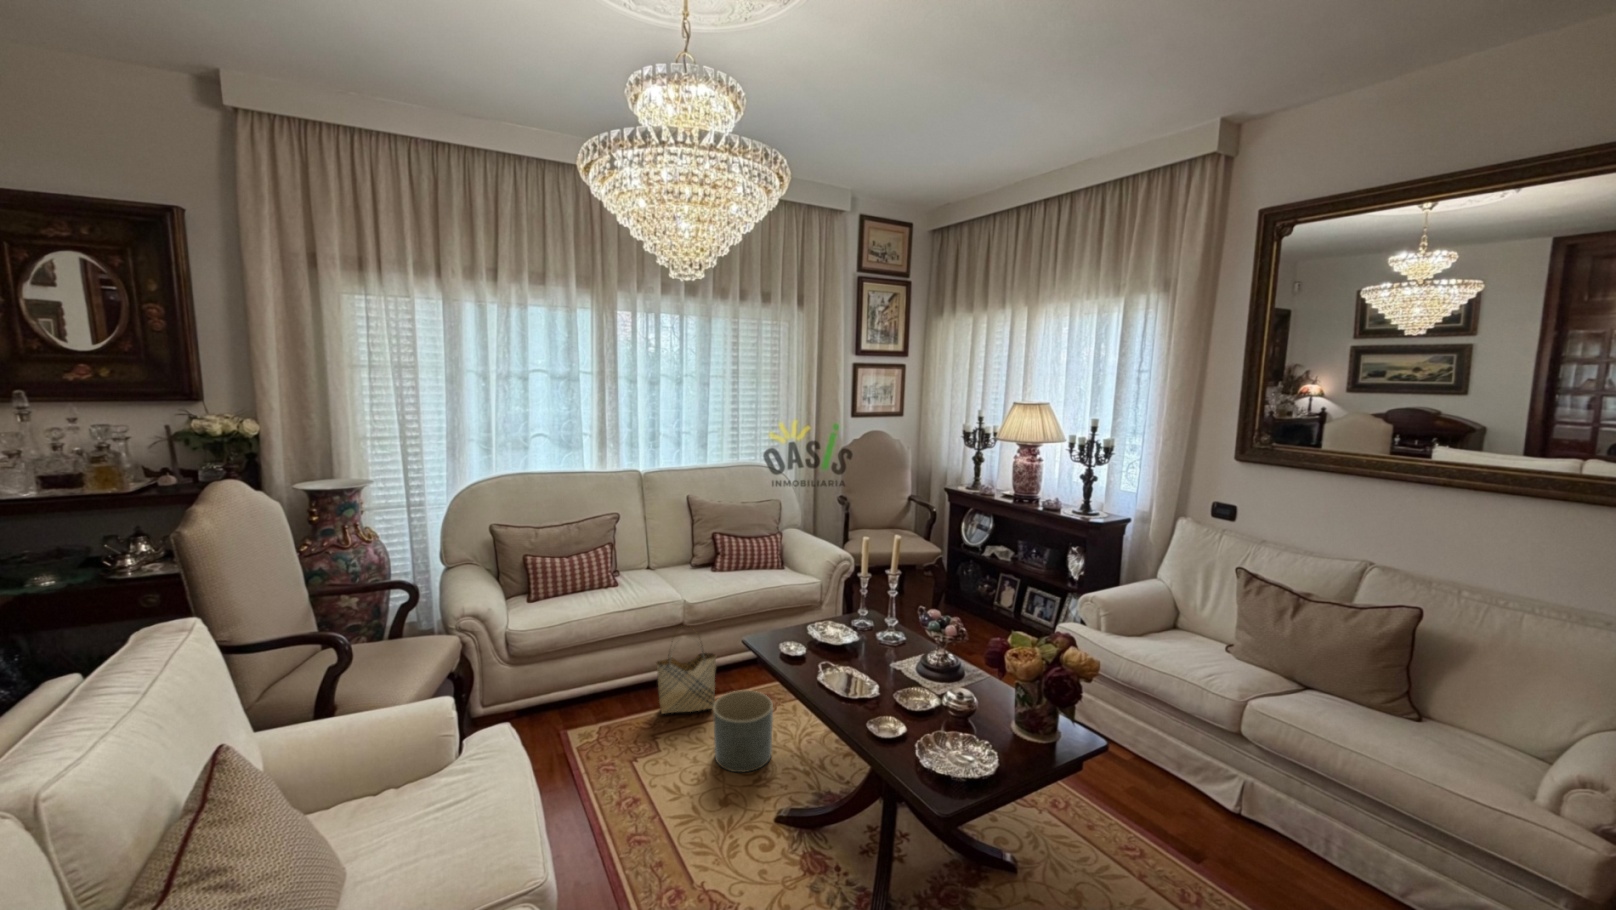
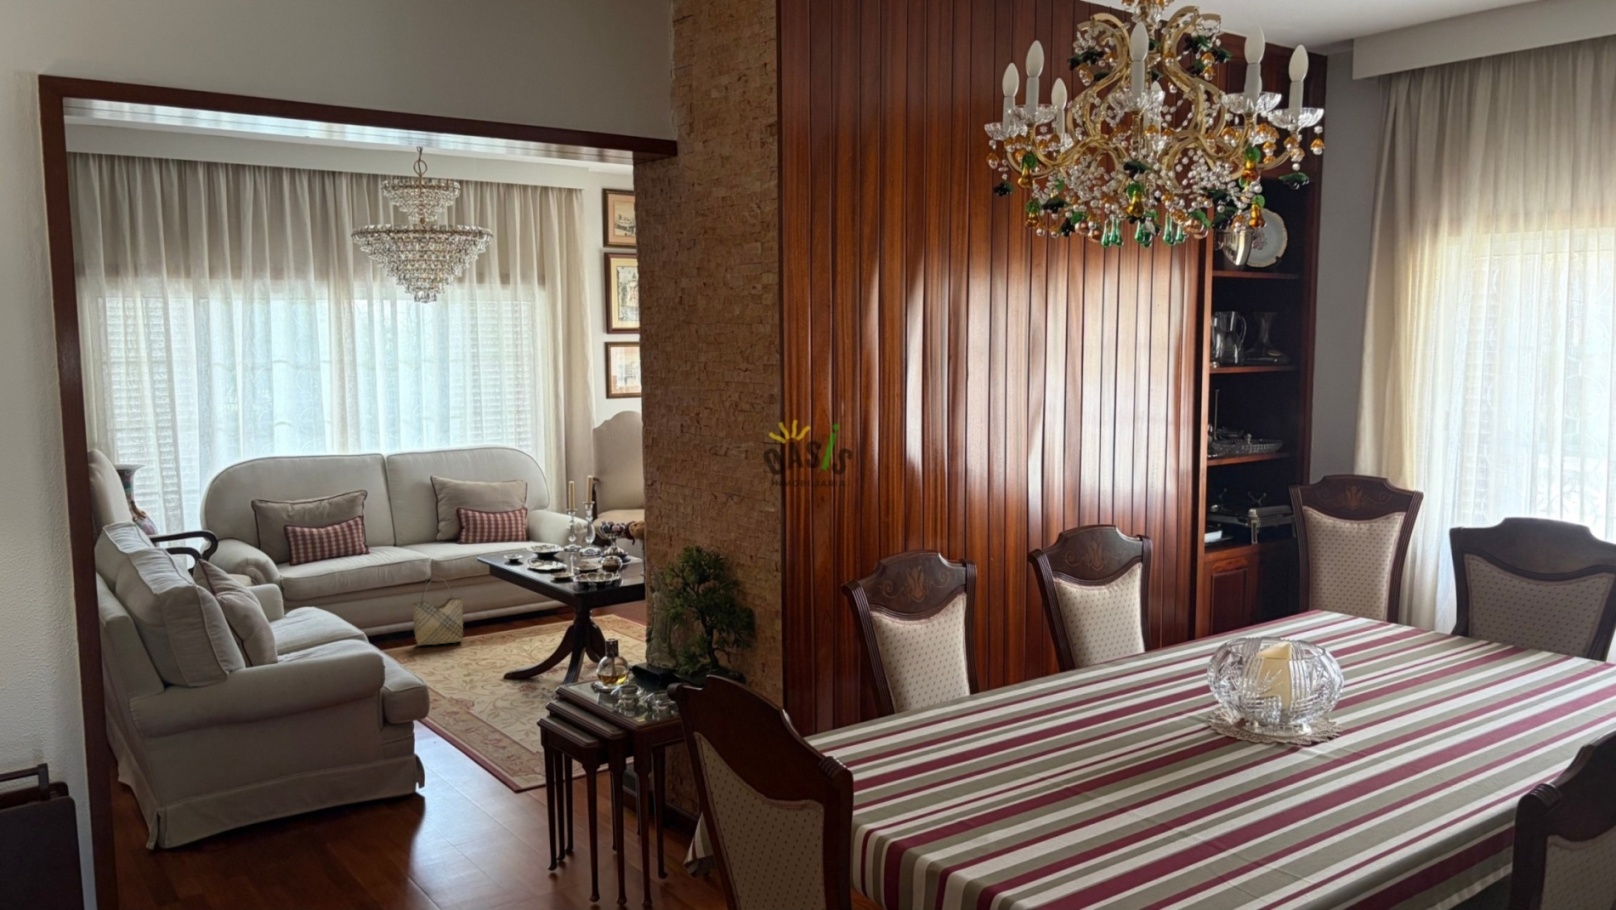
planter: present [713,690,773,772] -> none [461,612,509,664]

